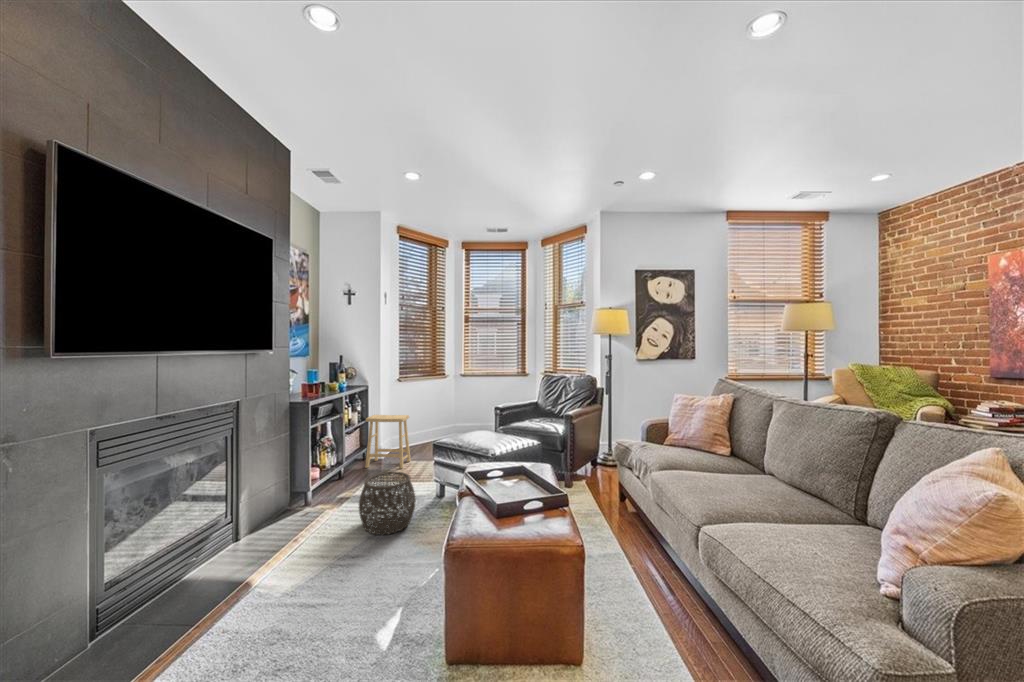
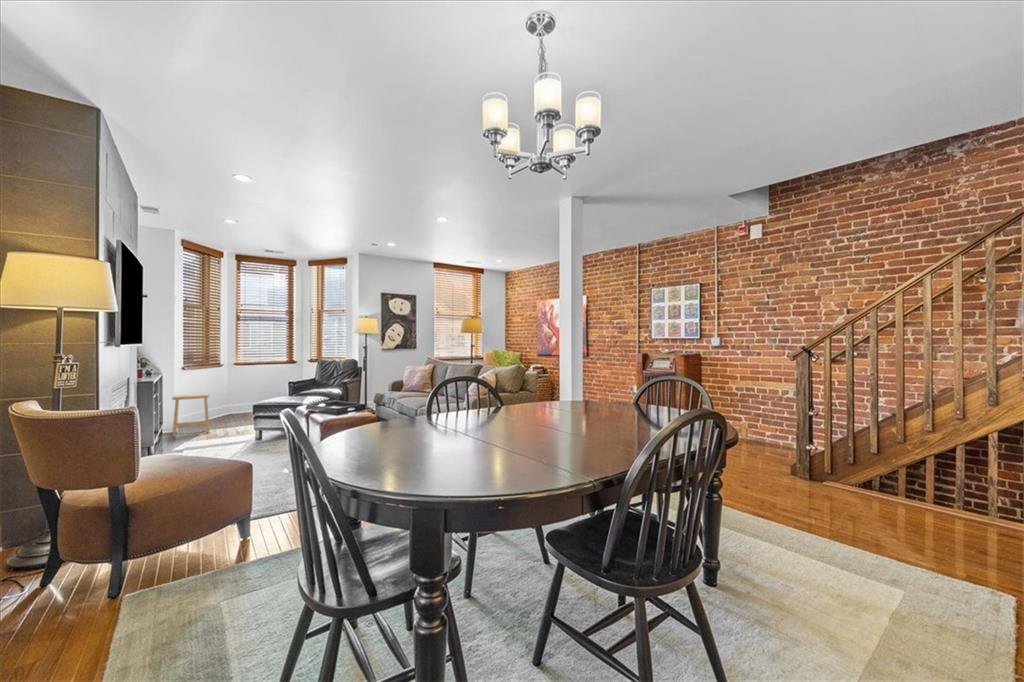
woven basket: present [359,472,416,535] -> none [218,418,258,451]

